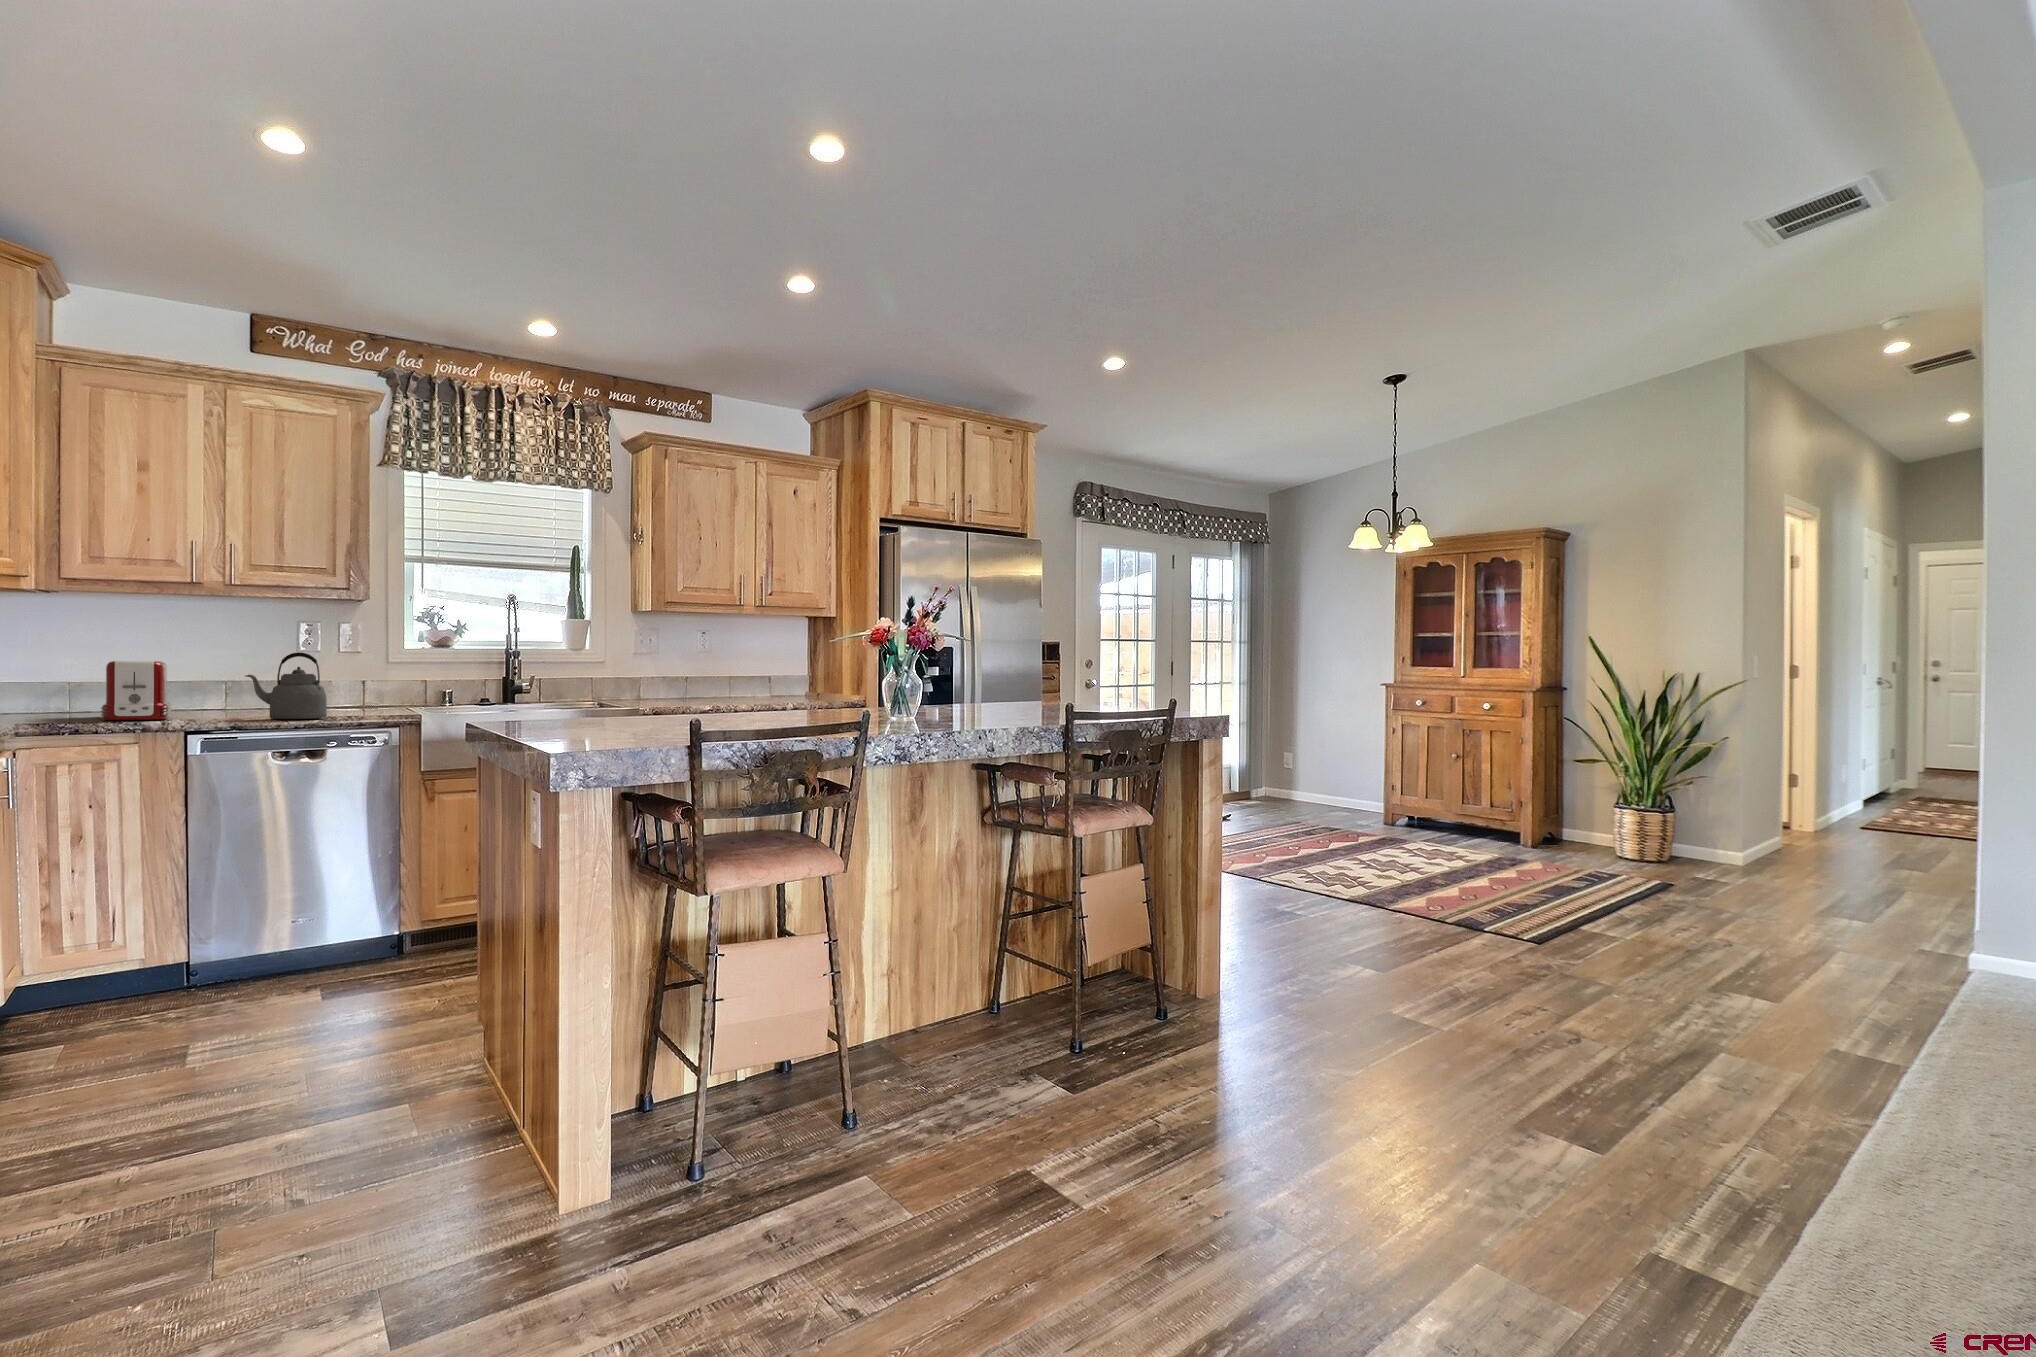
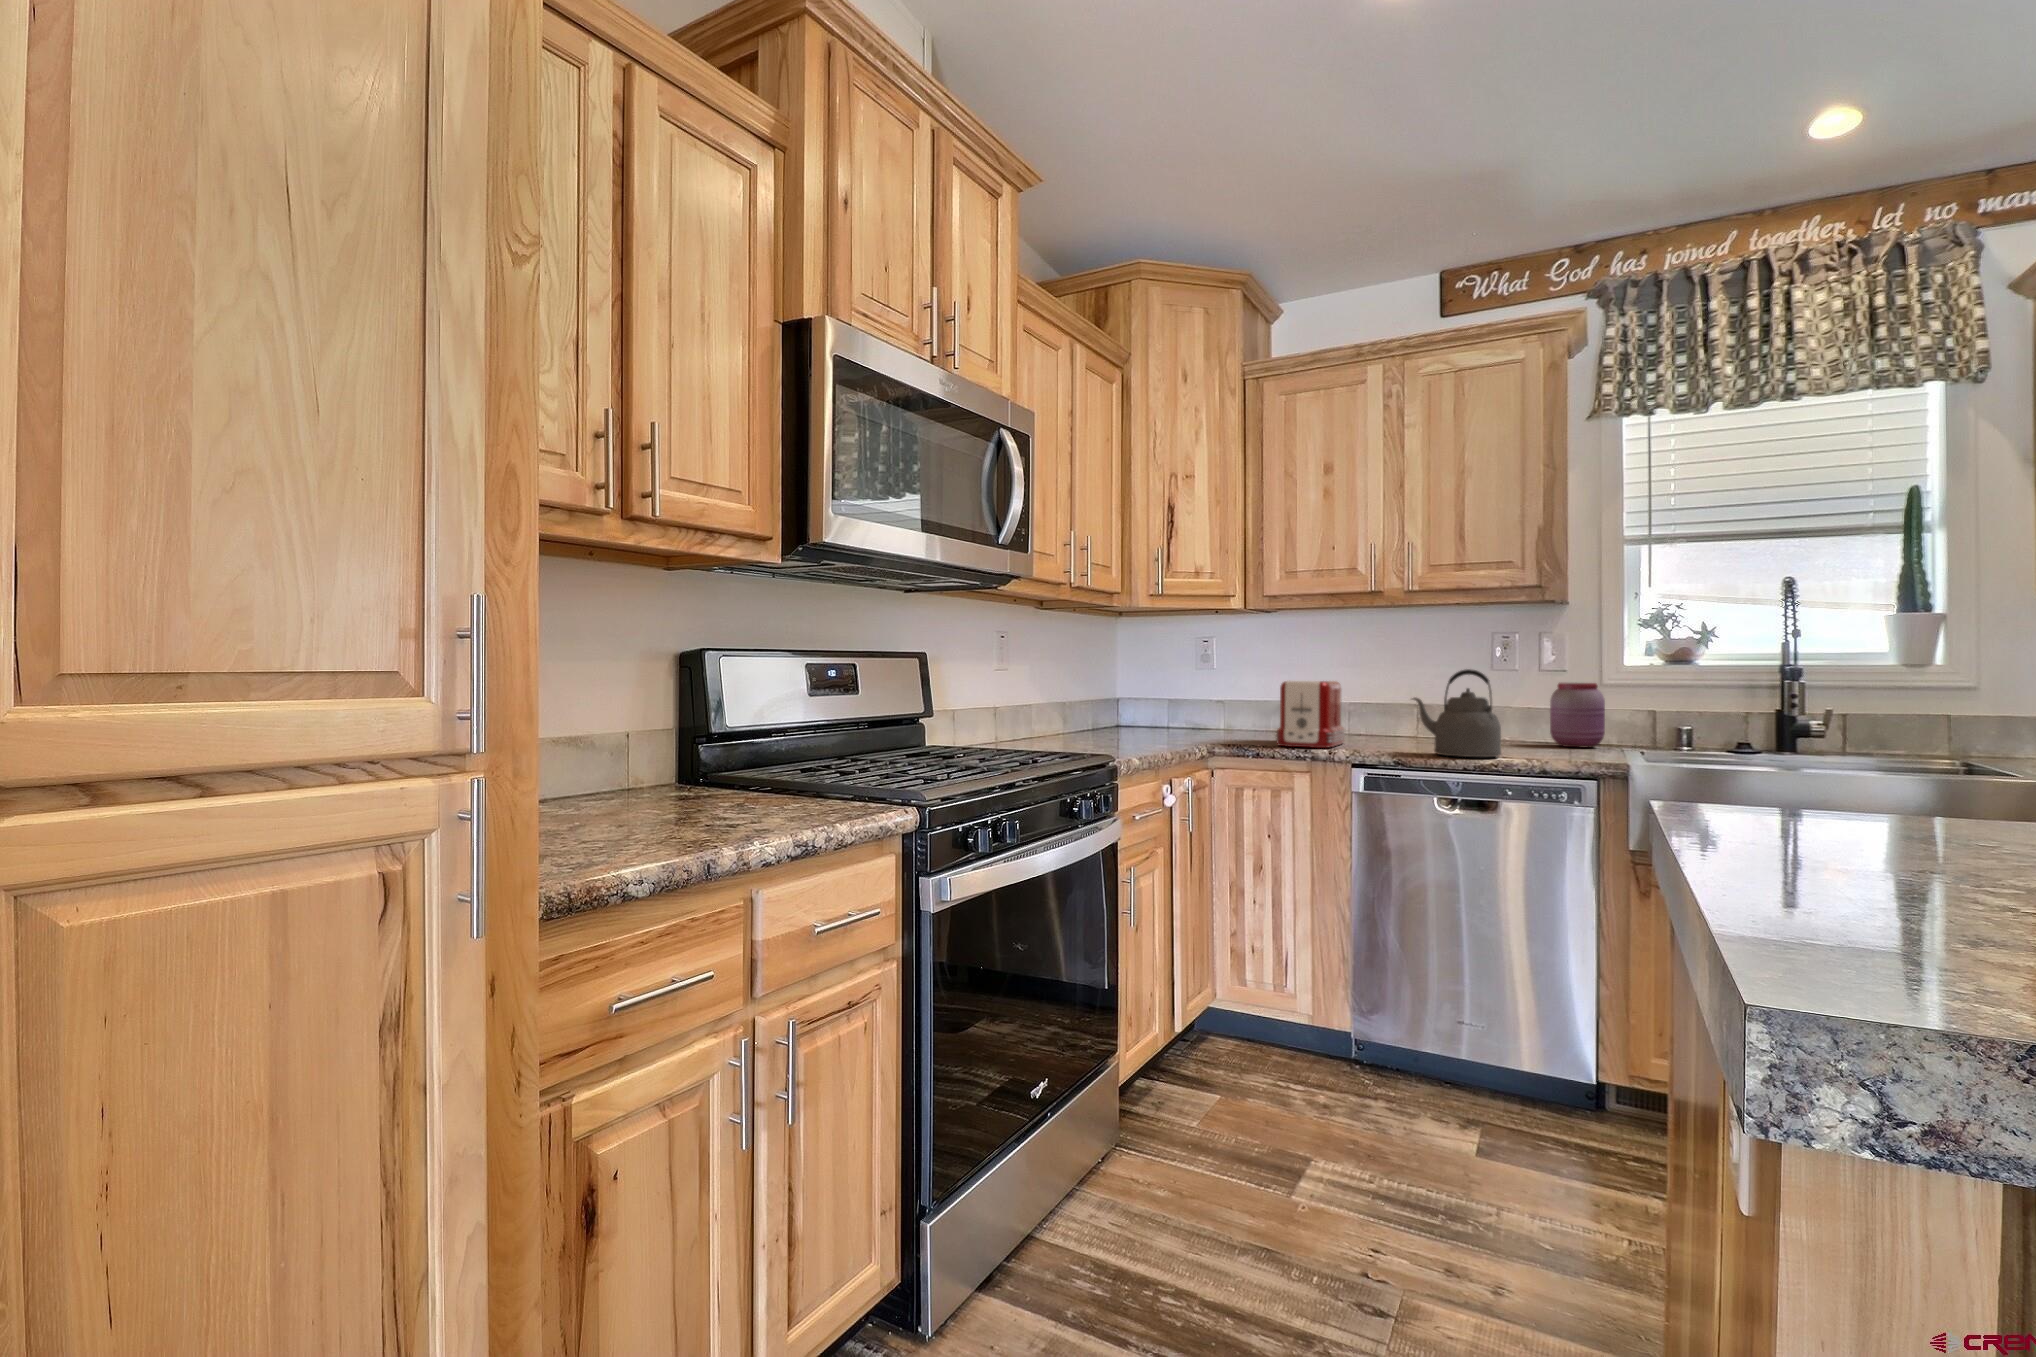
jar: none [353,662,395,710] -> present [1550,683,1605,747]

